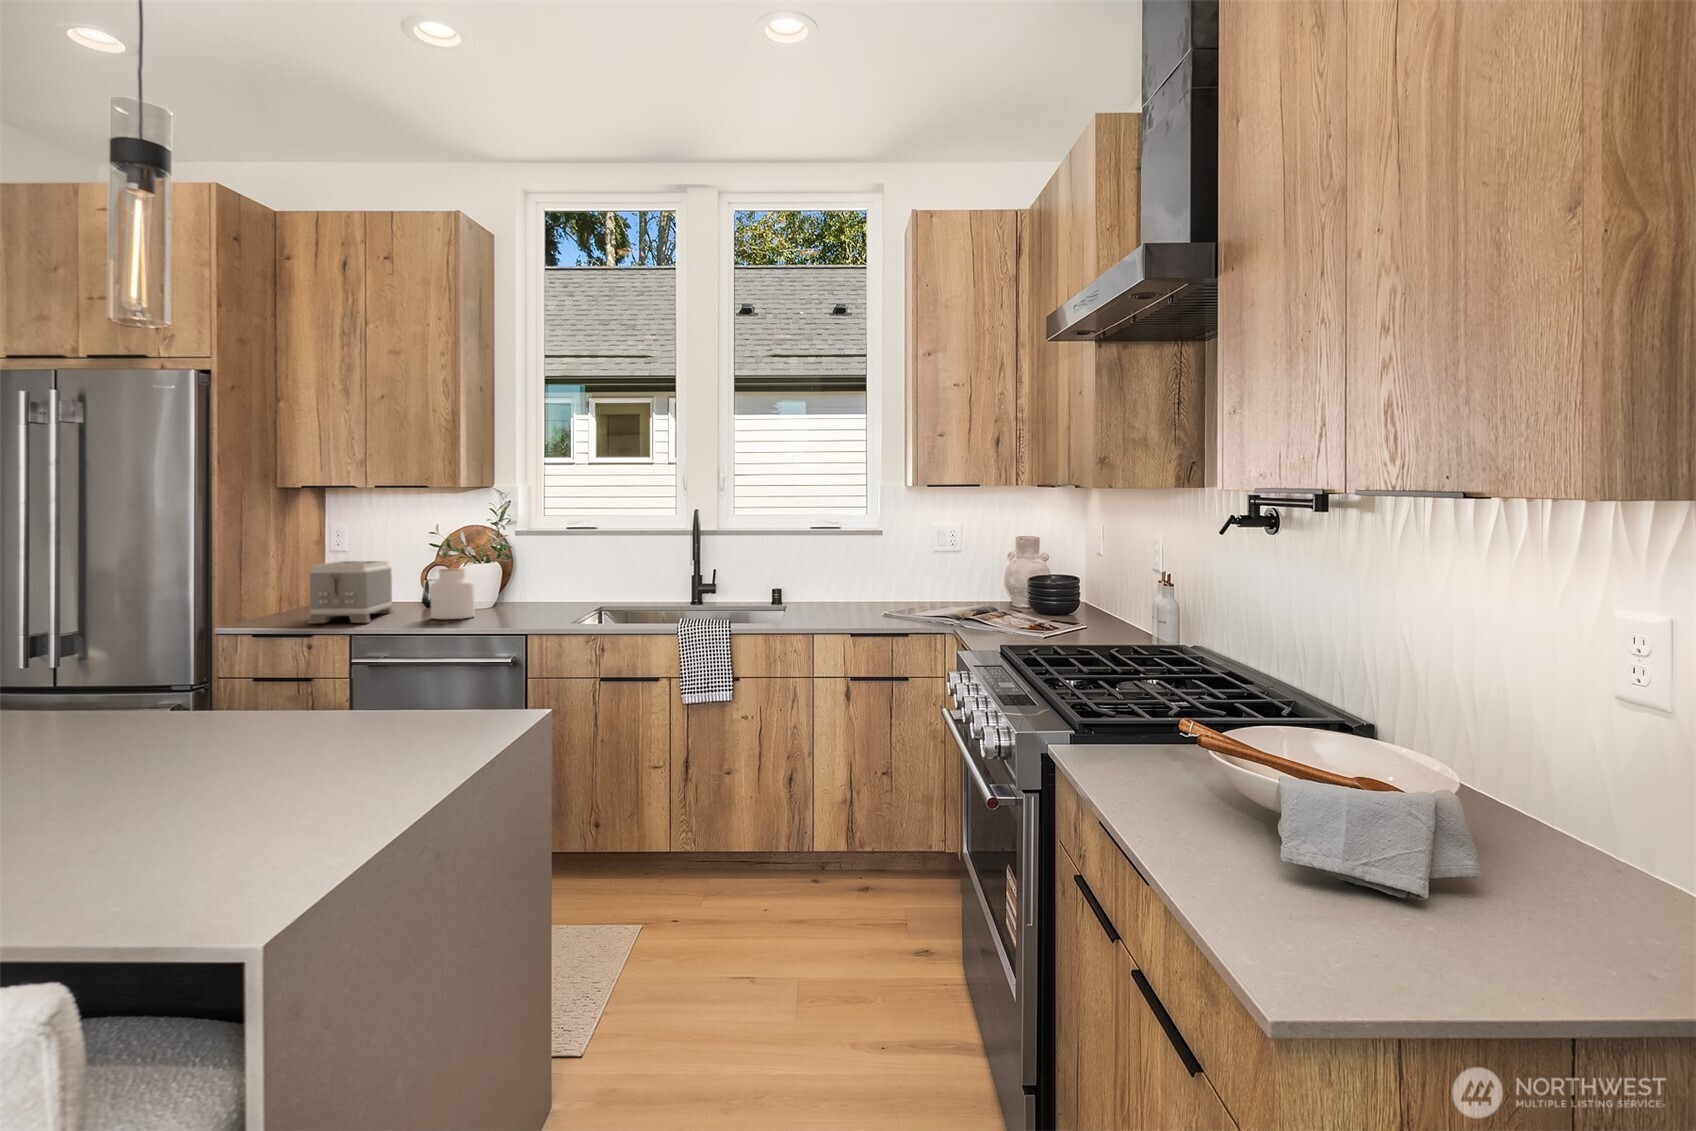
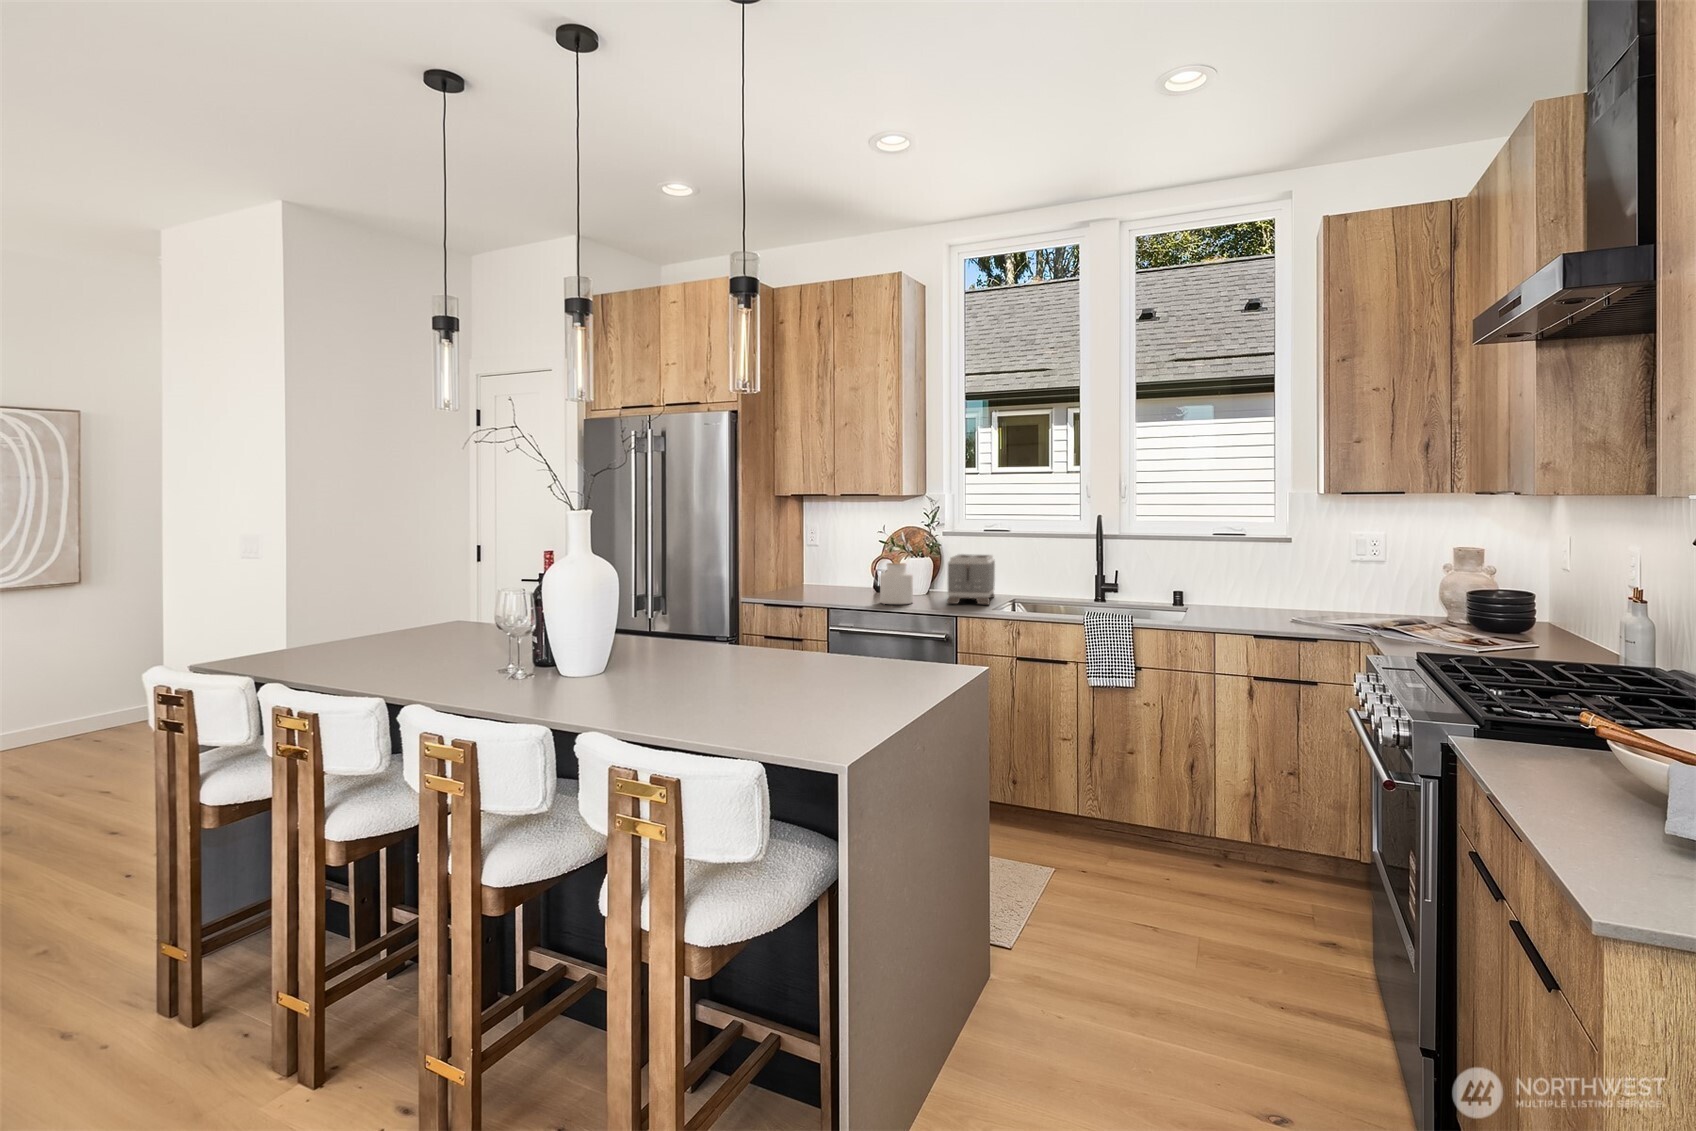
toaster: present [309,561,393,623] -> present [947,554,995,604]

